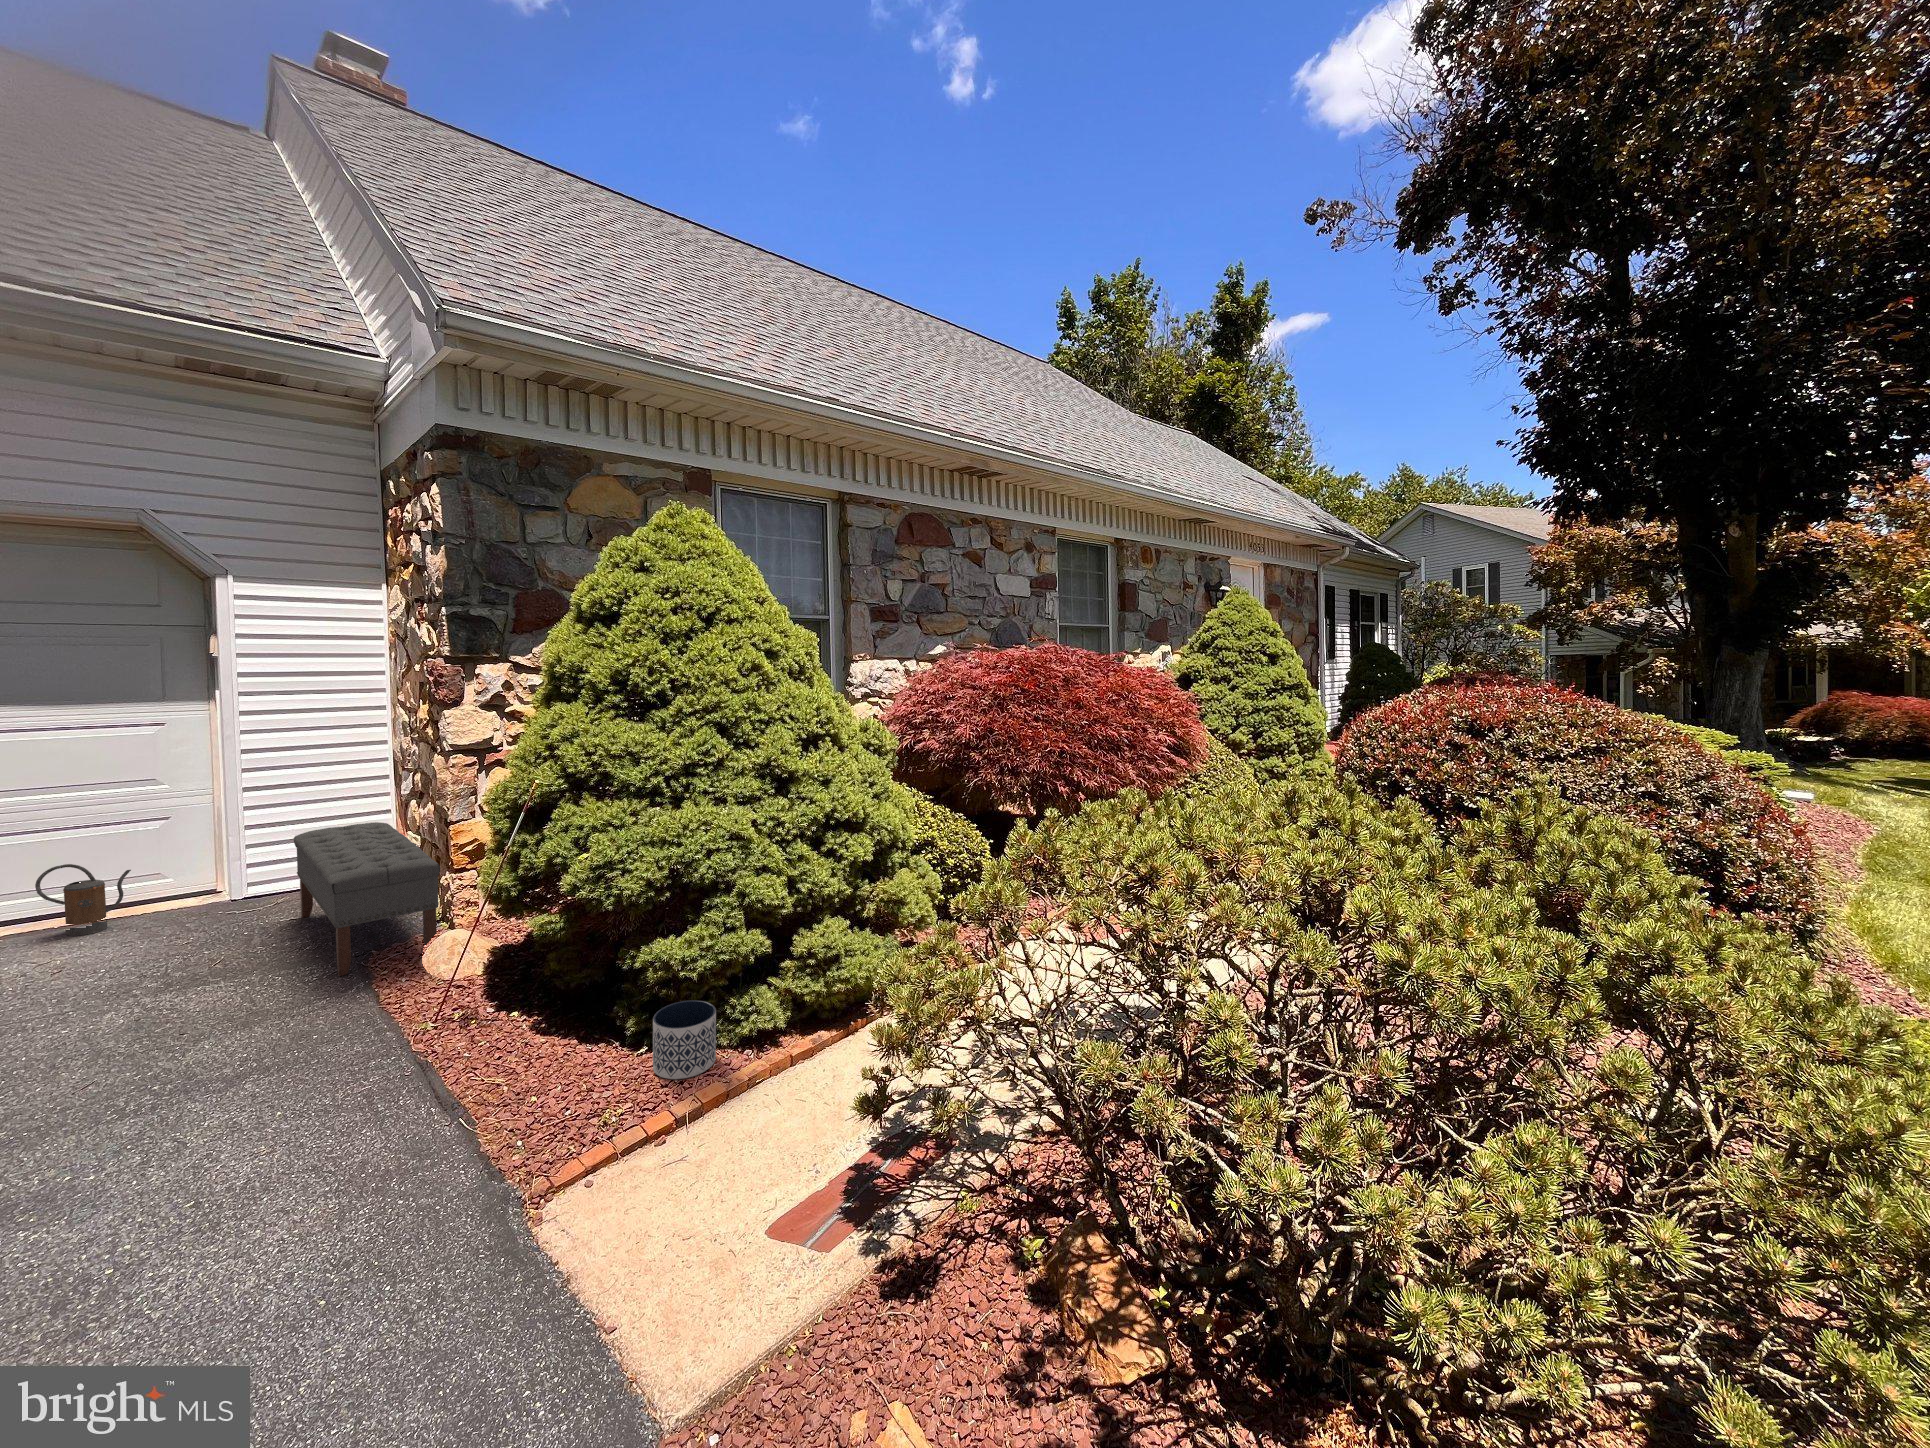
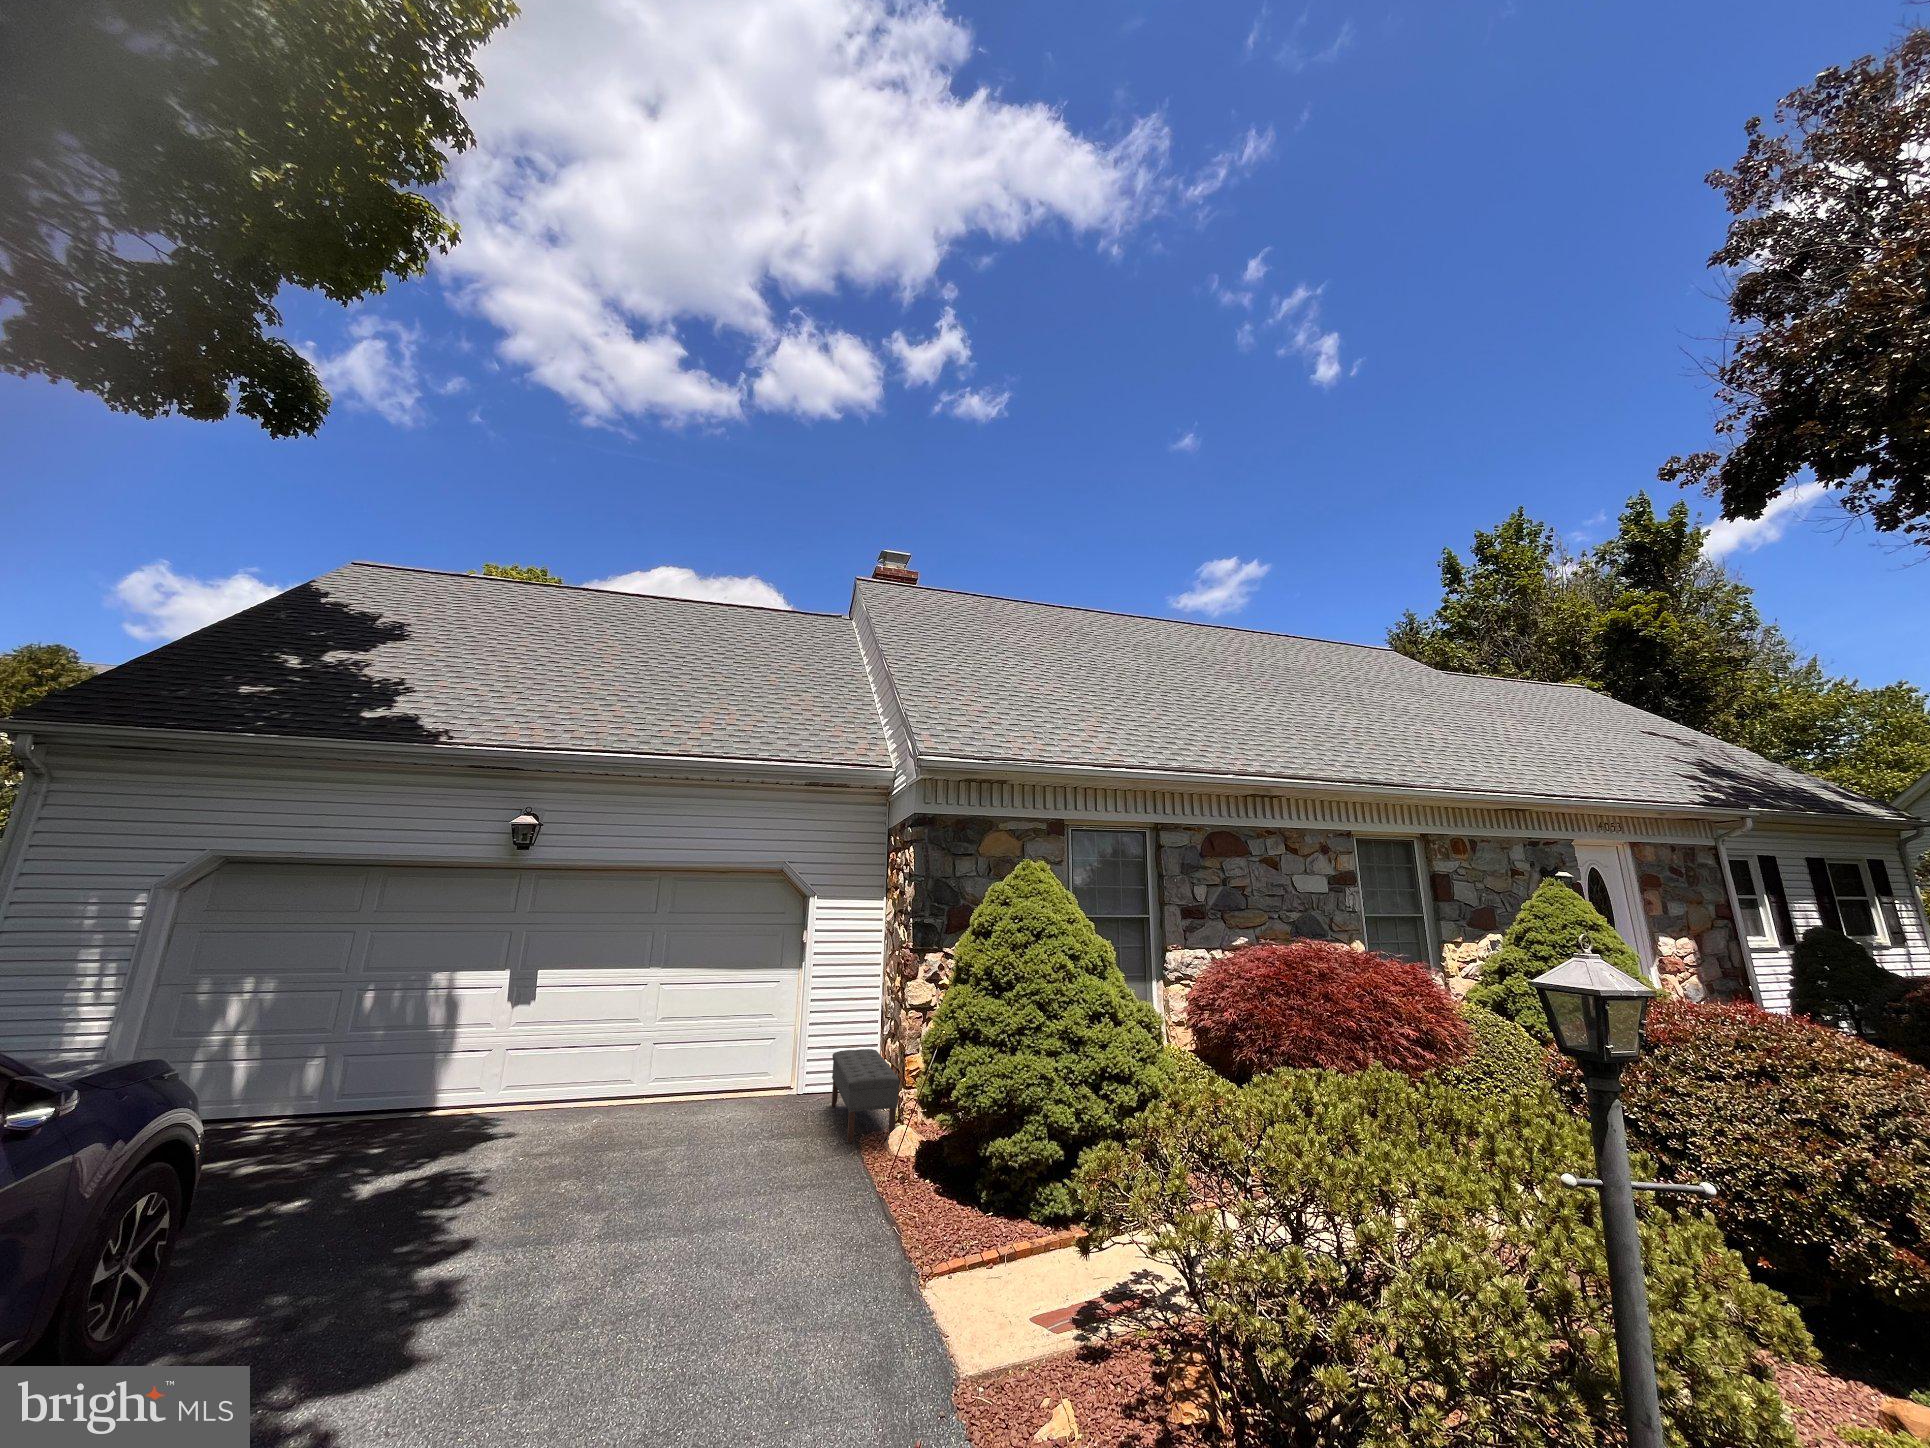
watering can: present [35,864,131,936] -> none [727,1058,763,1101]
planter: present [653,1000,716,1079] -> none [994,1185,1030,1235]

